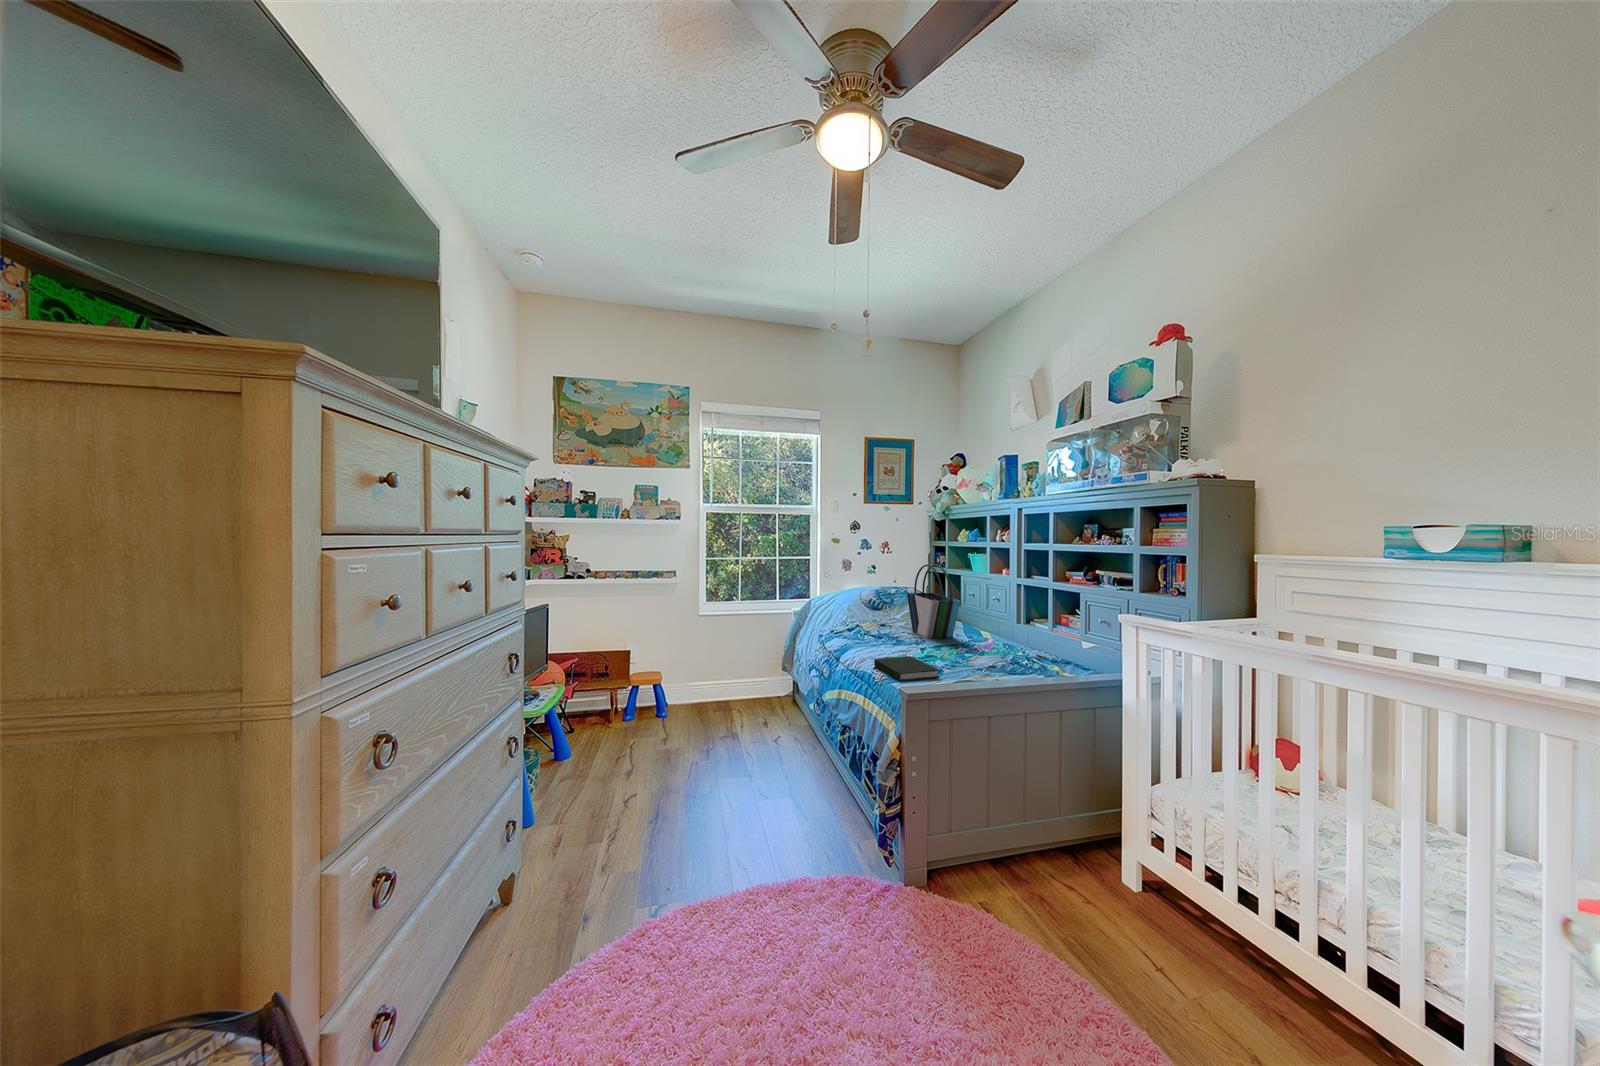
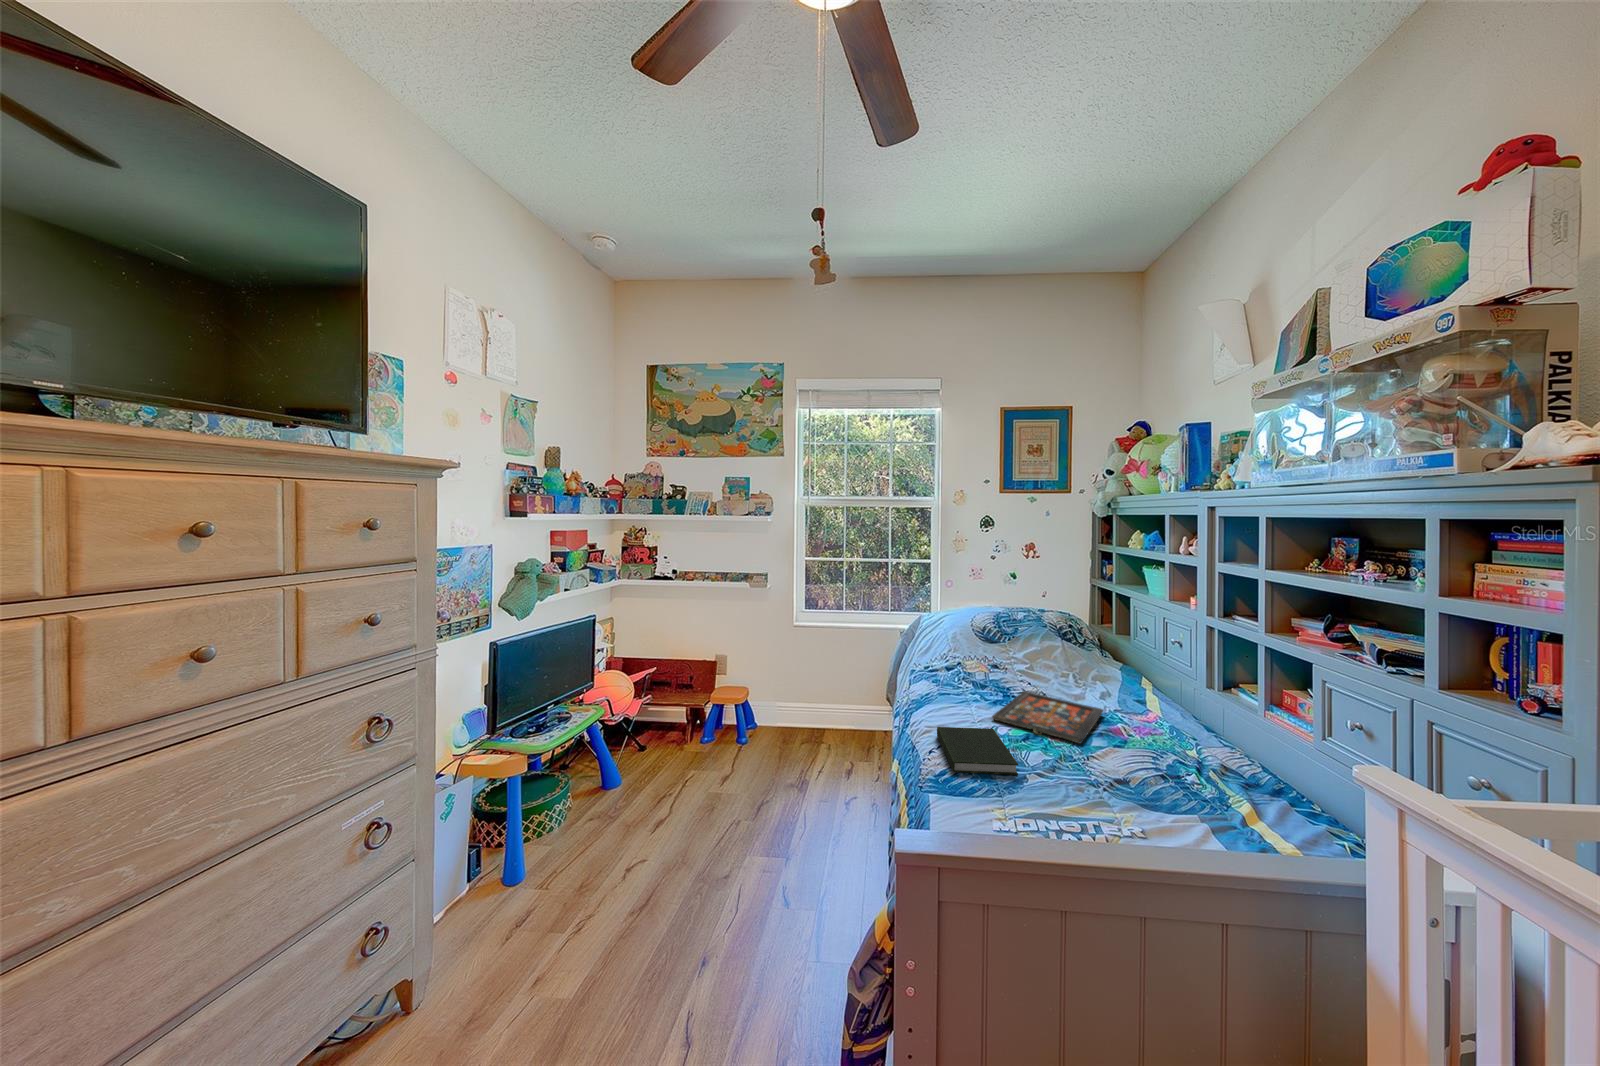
tote bag: present [907,564,960,638] -> none [1036,588,1105,693]
board game: none [901,638,966,660] -> present [992,691,1104,743]

